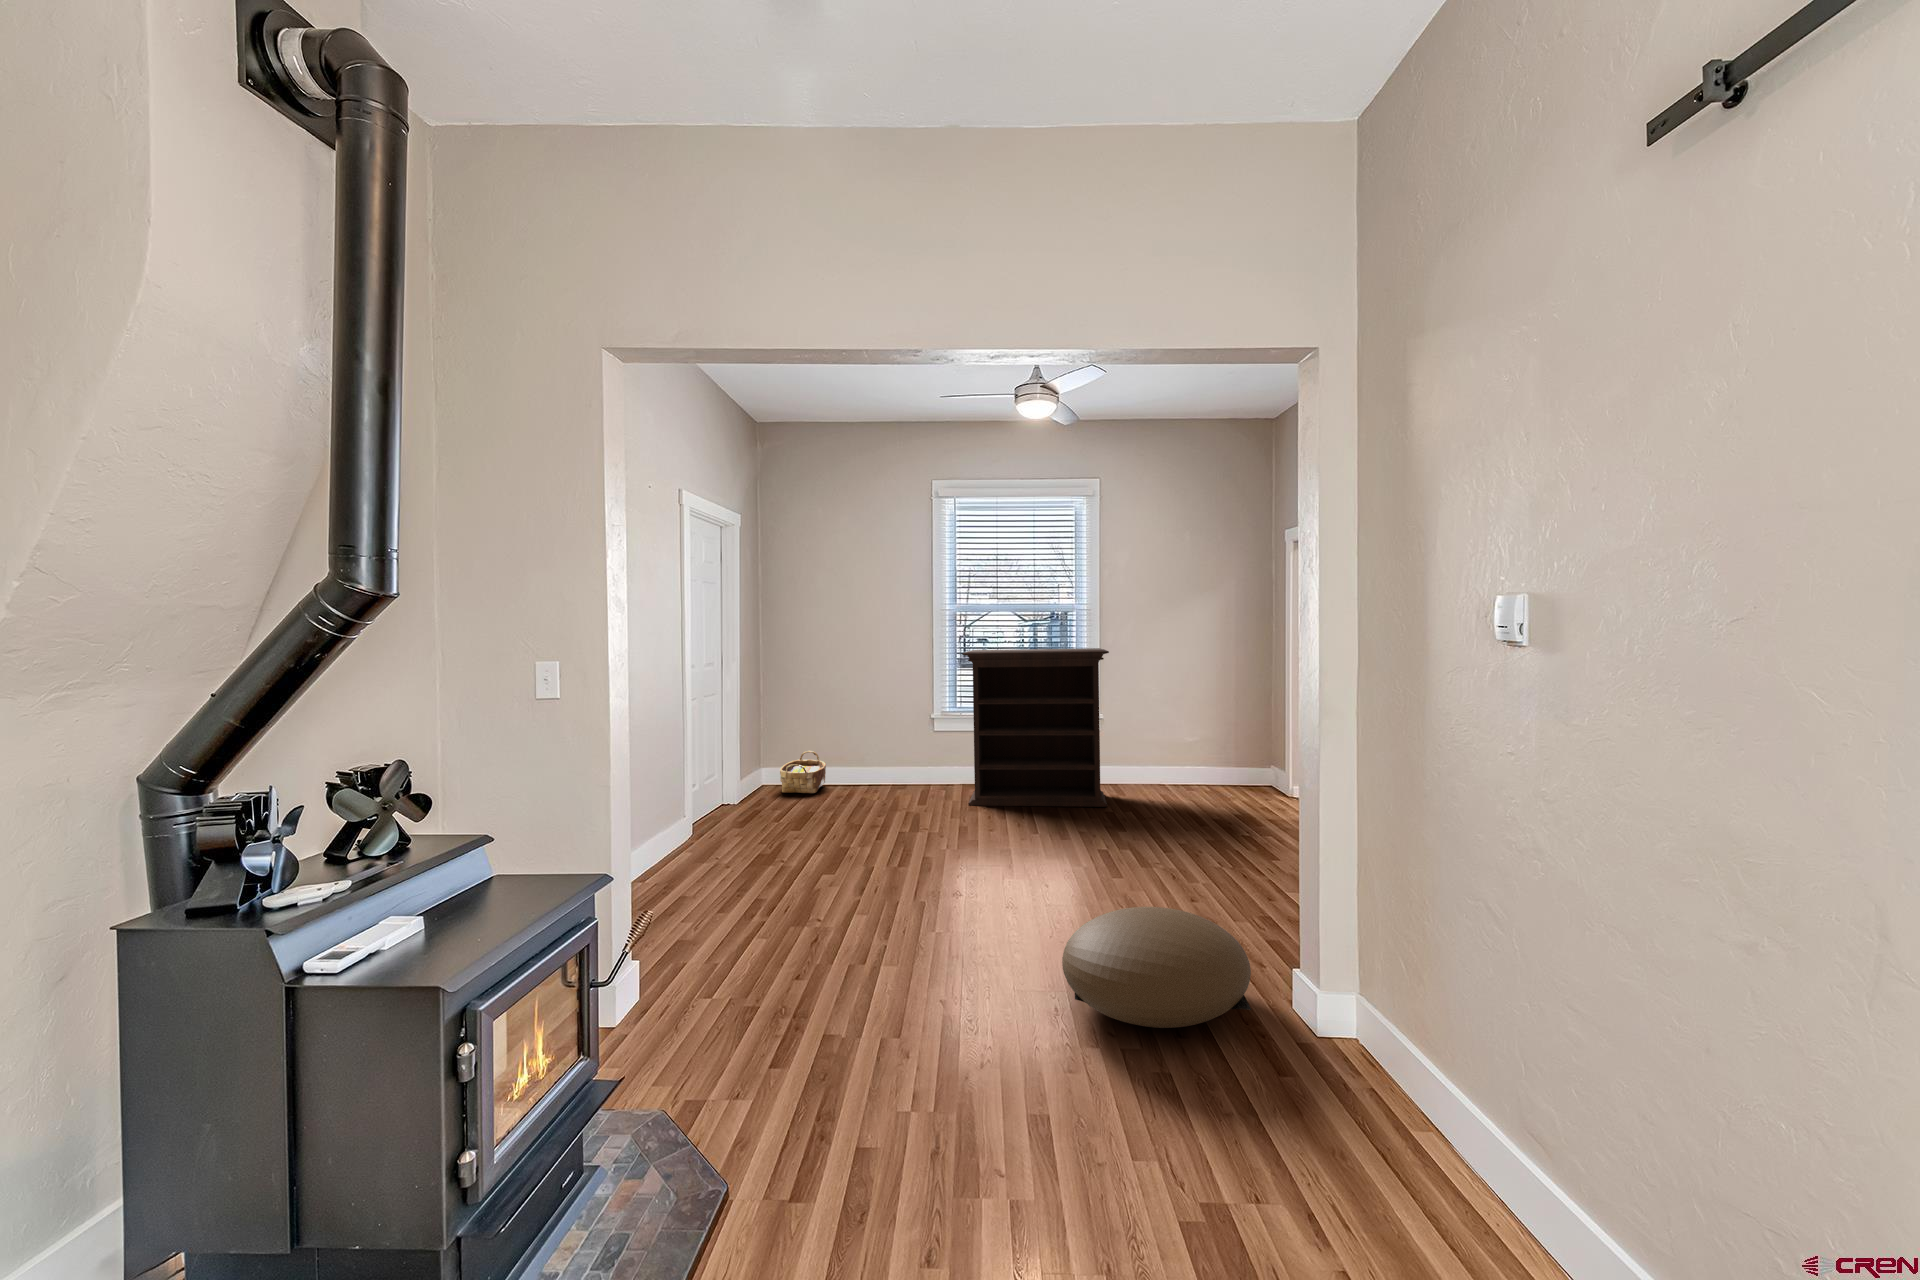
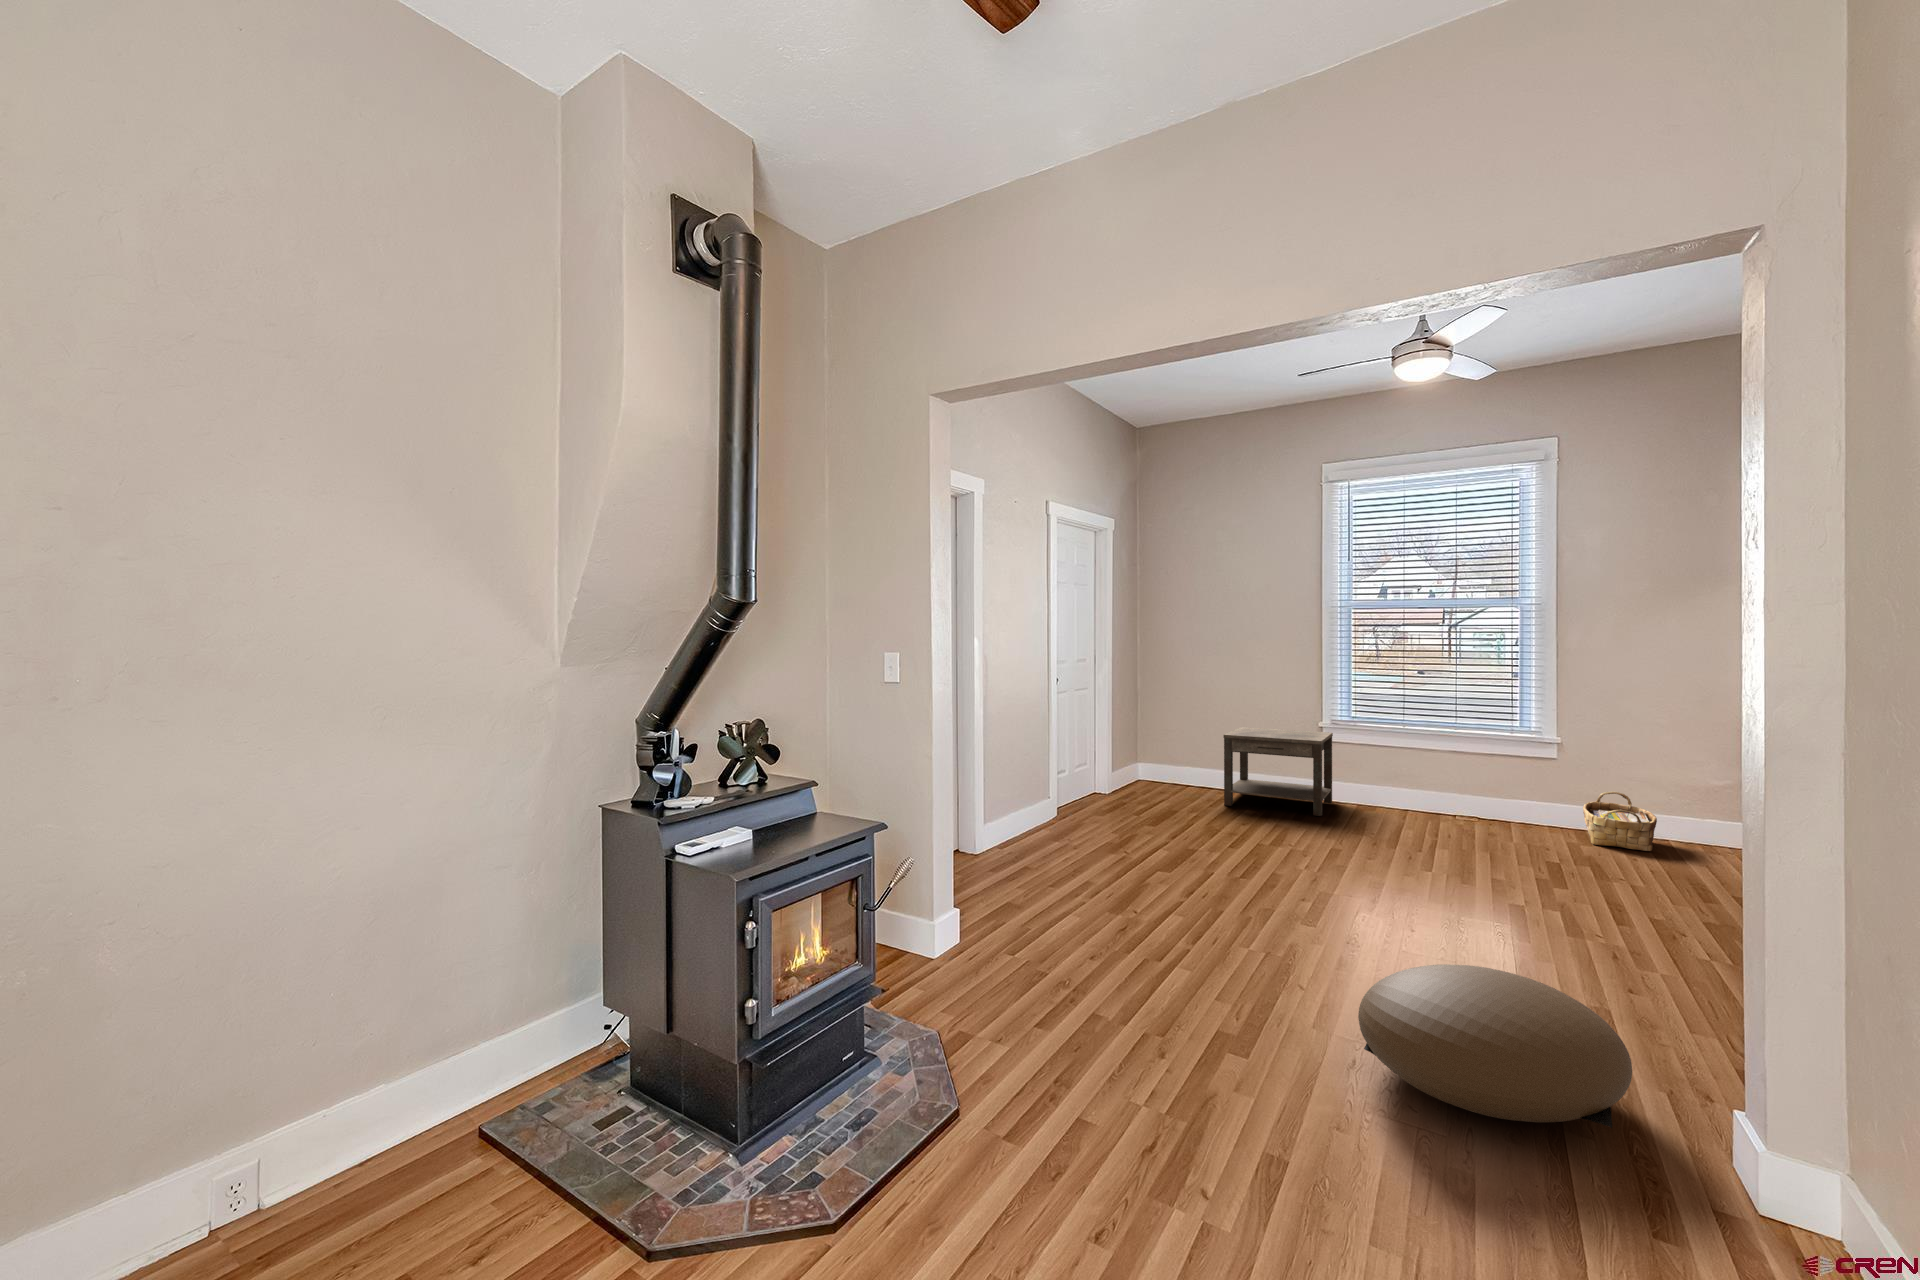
bookshelf: present [962,648,1109,807] -> none [1345,656,1546,853]
side table: none [853,721,945,800] -> present [1223,727,1333,816]
woven basket: present [780,751,826,793] -> present [1583,792,1657,851]

